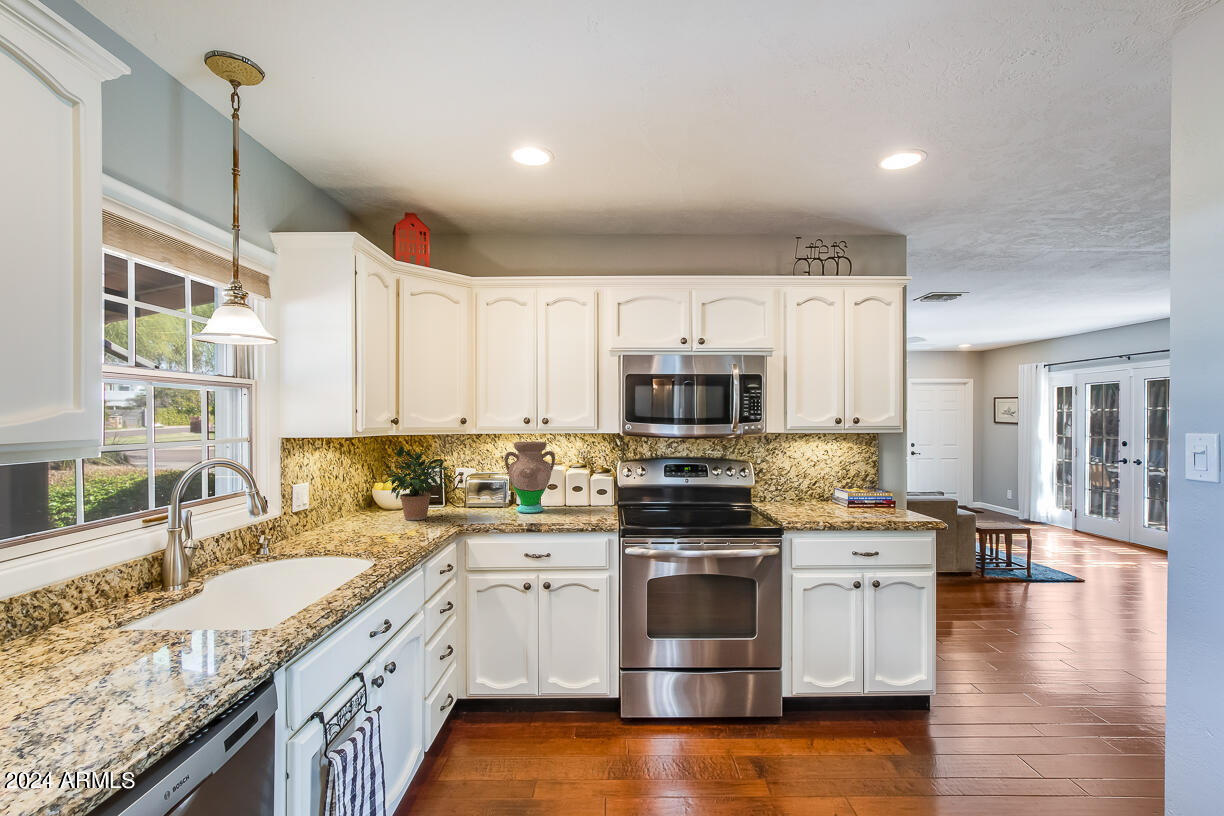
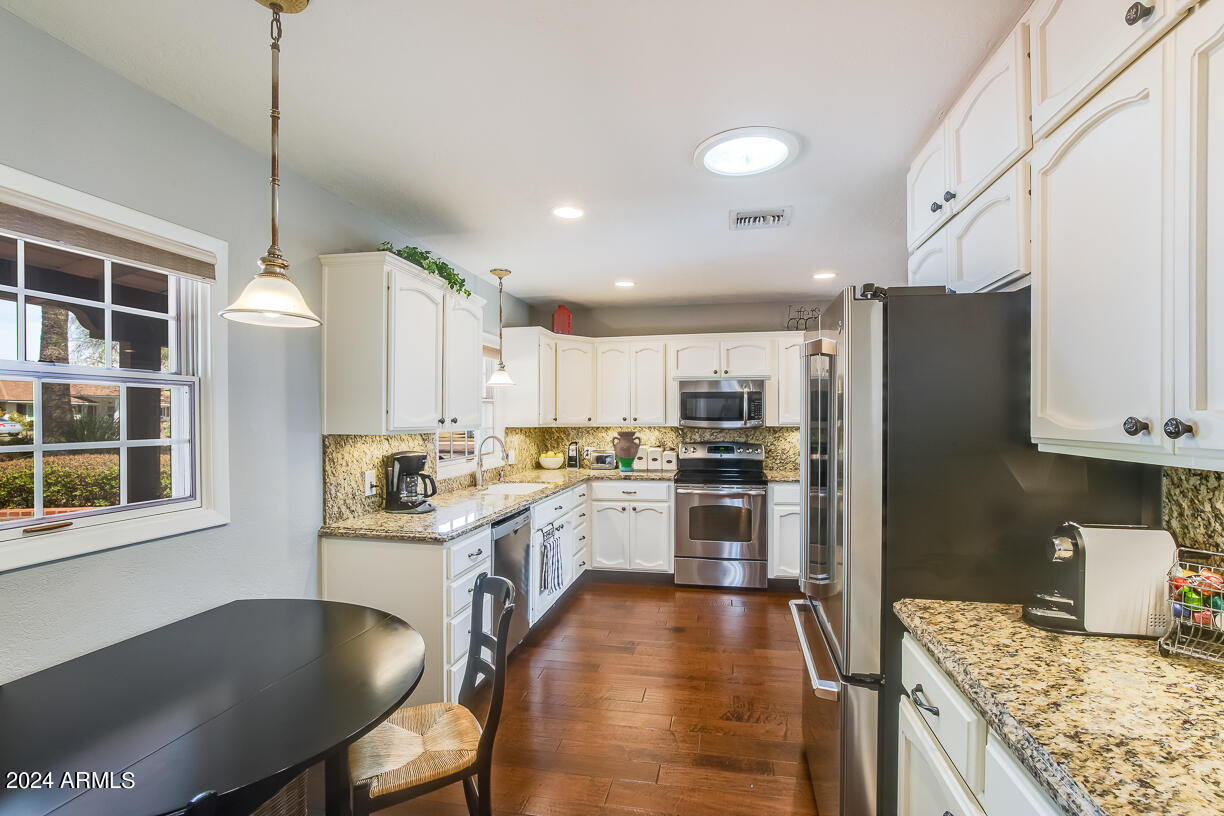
potted plant: present [383,446,453,520] -> none [547,432,585,473]

